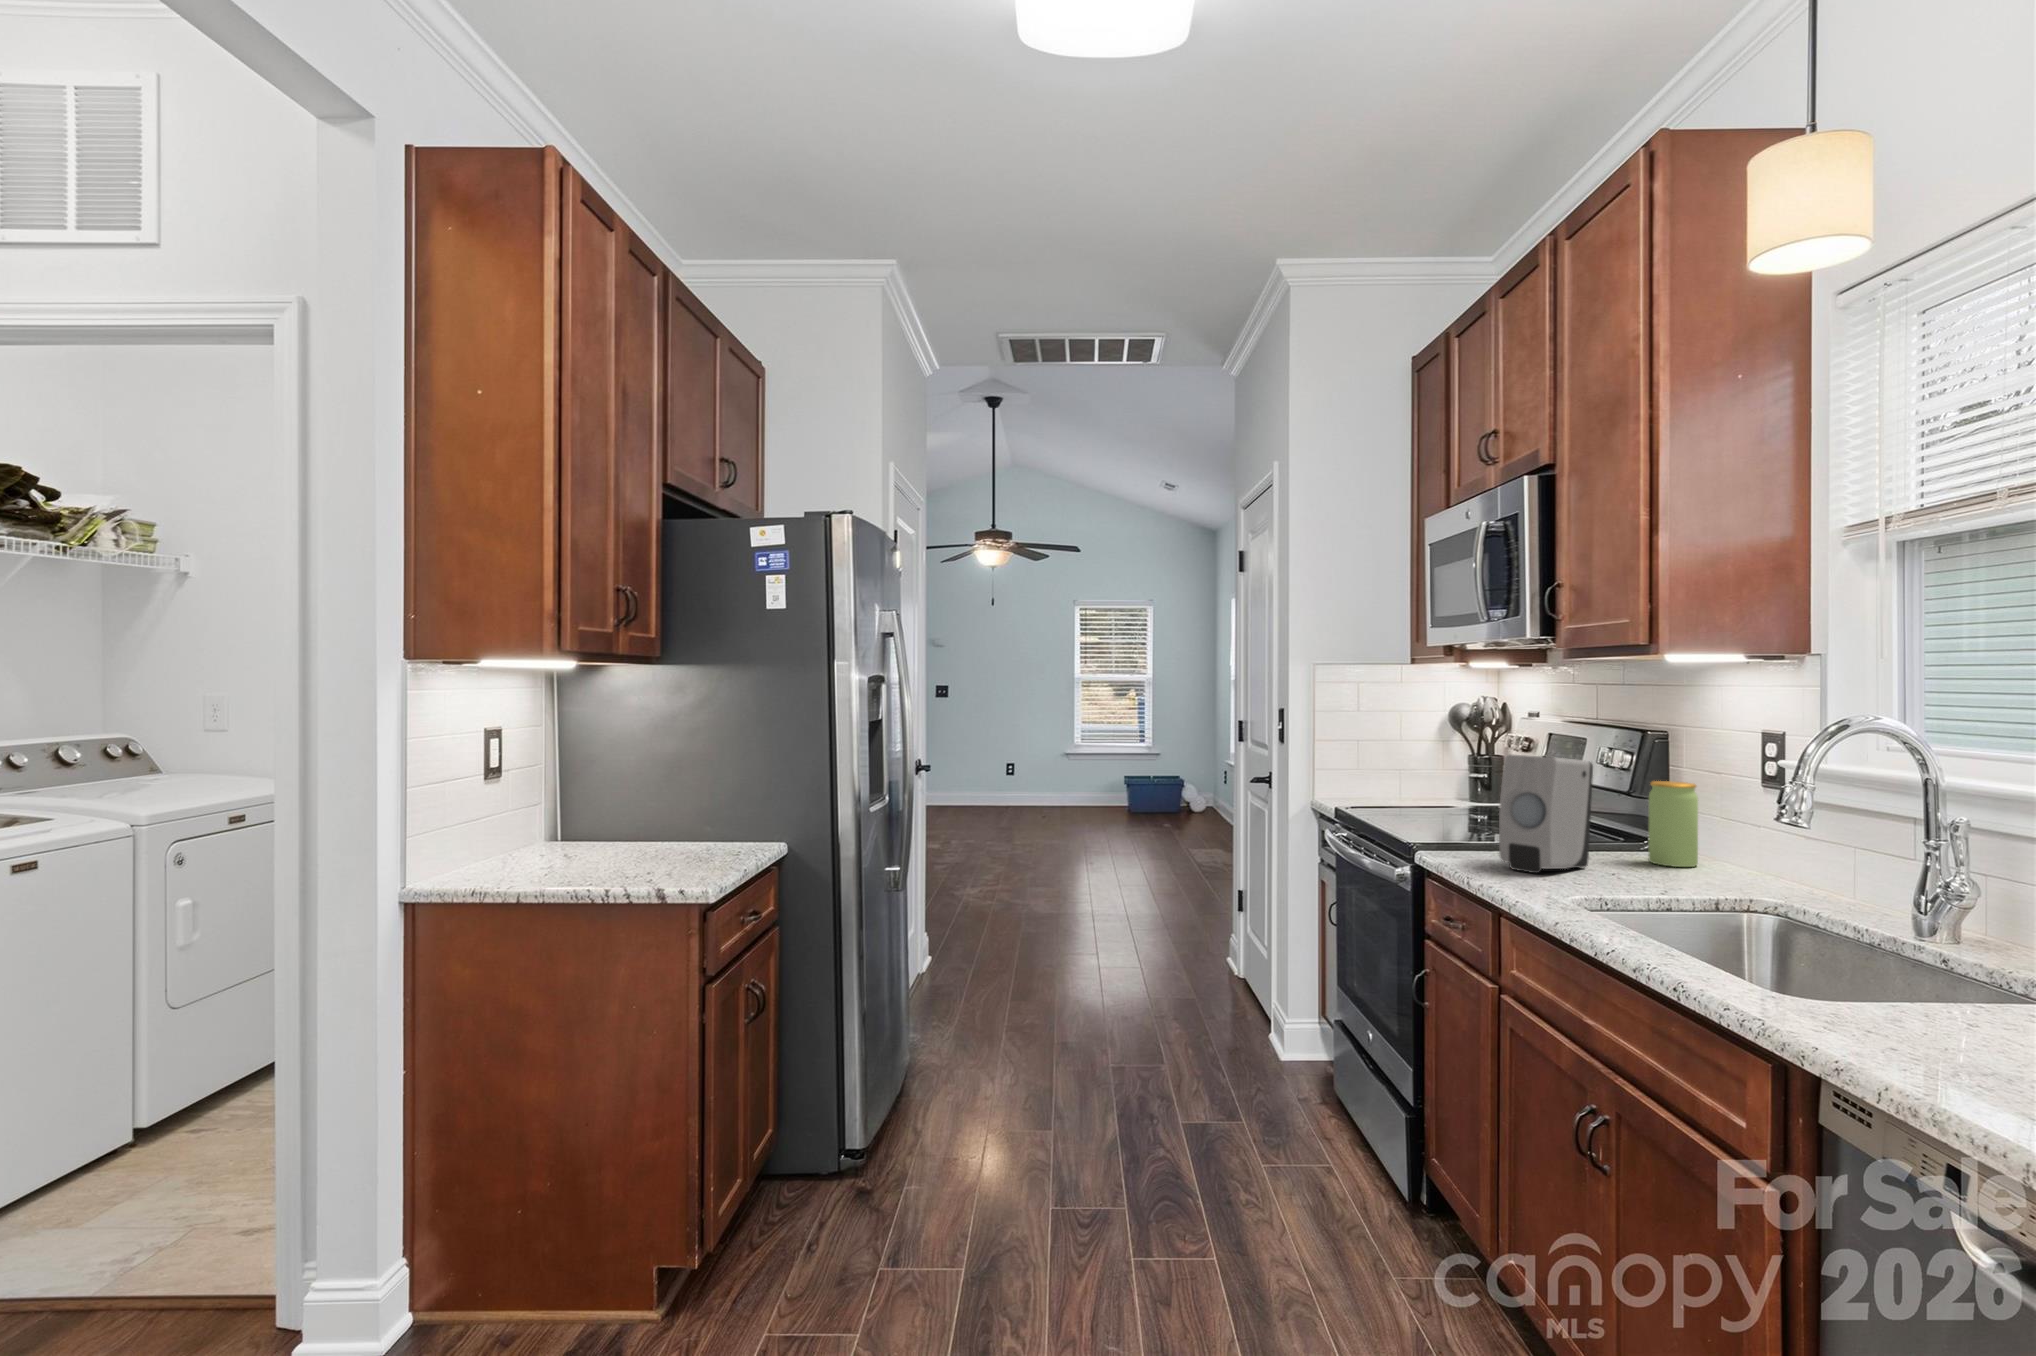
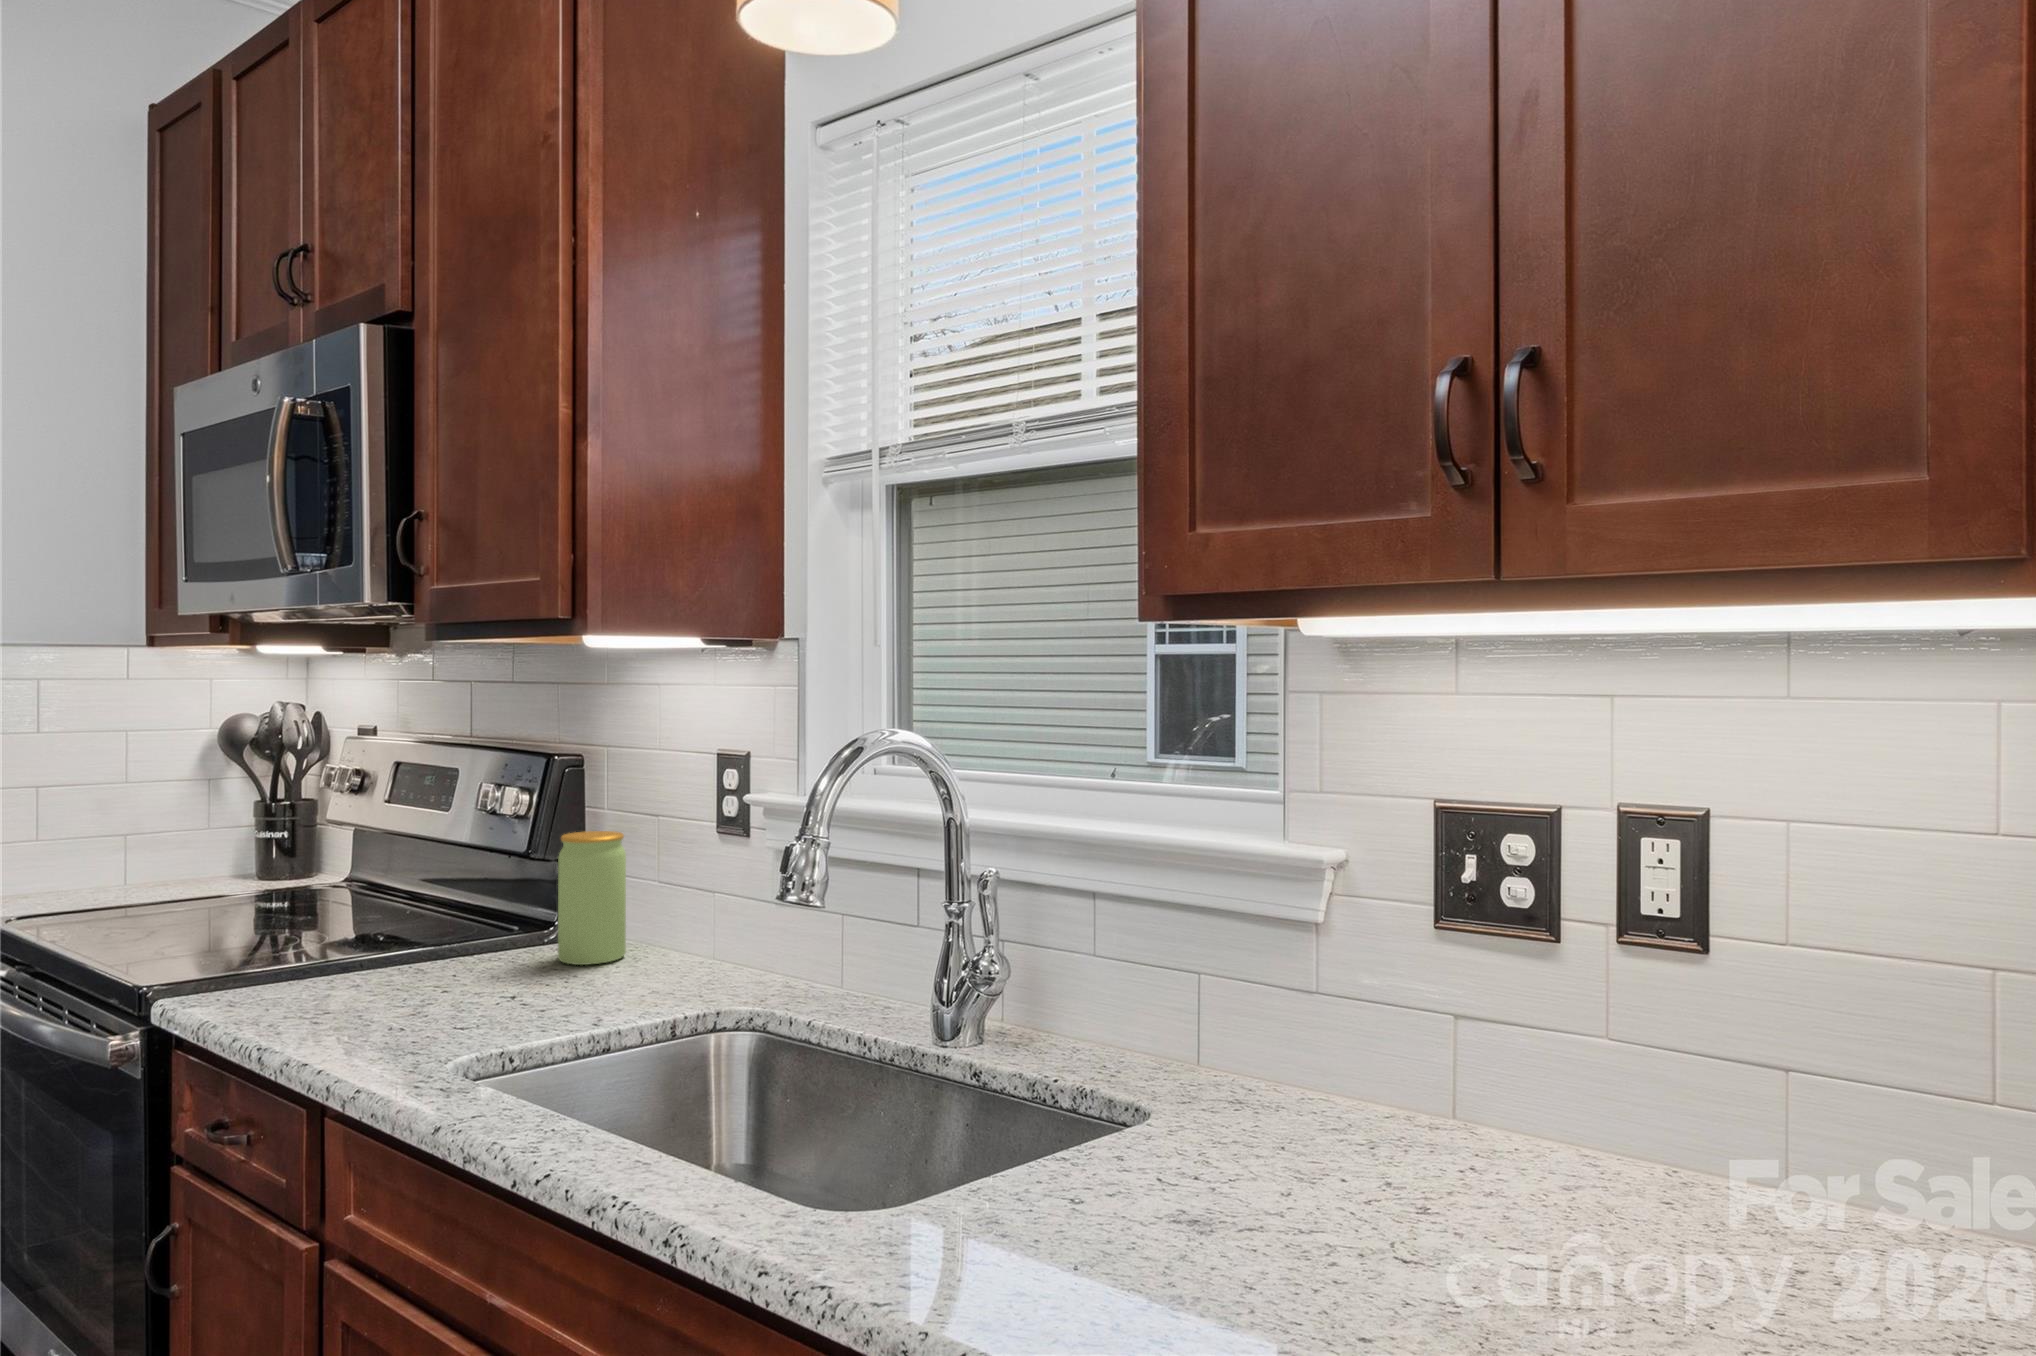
soap dispenser: present [1499,755,1593,873] -> none [314,814,480,1033]

